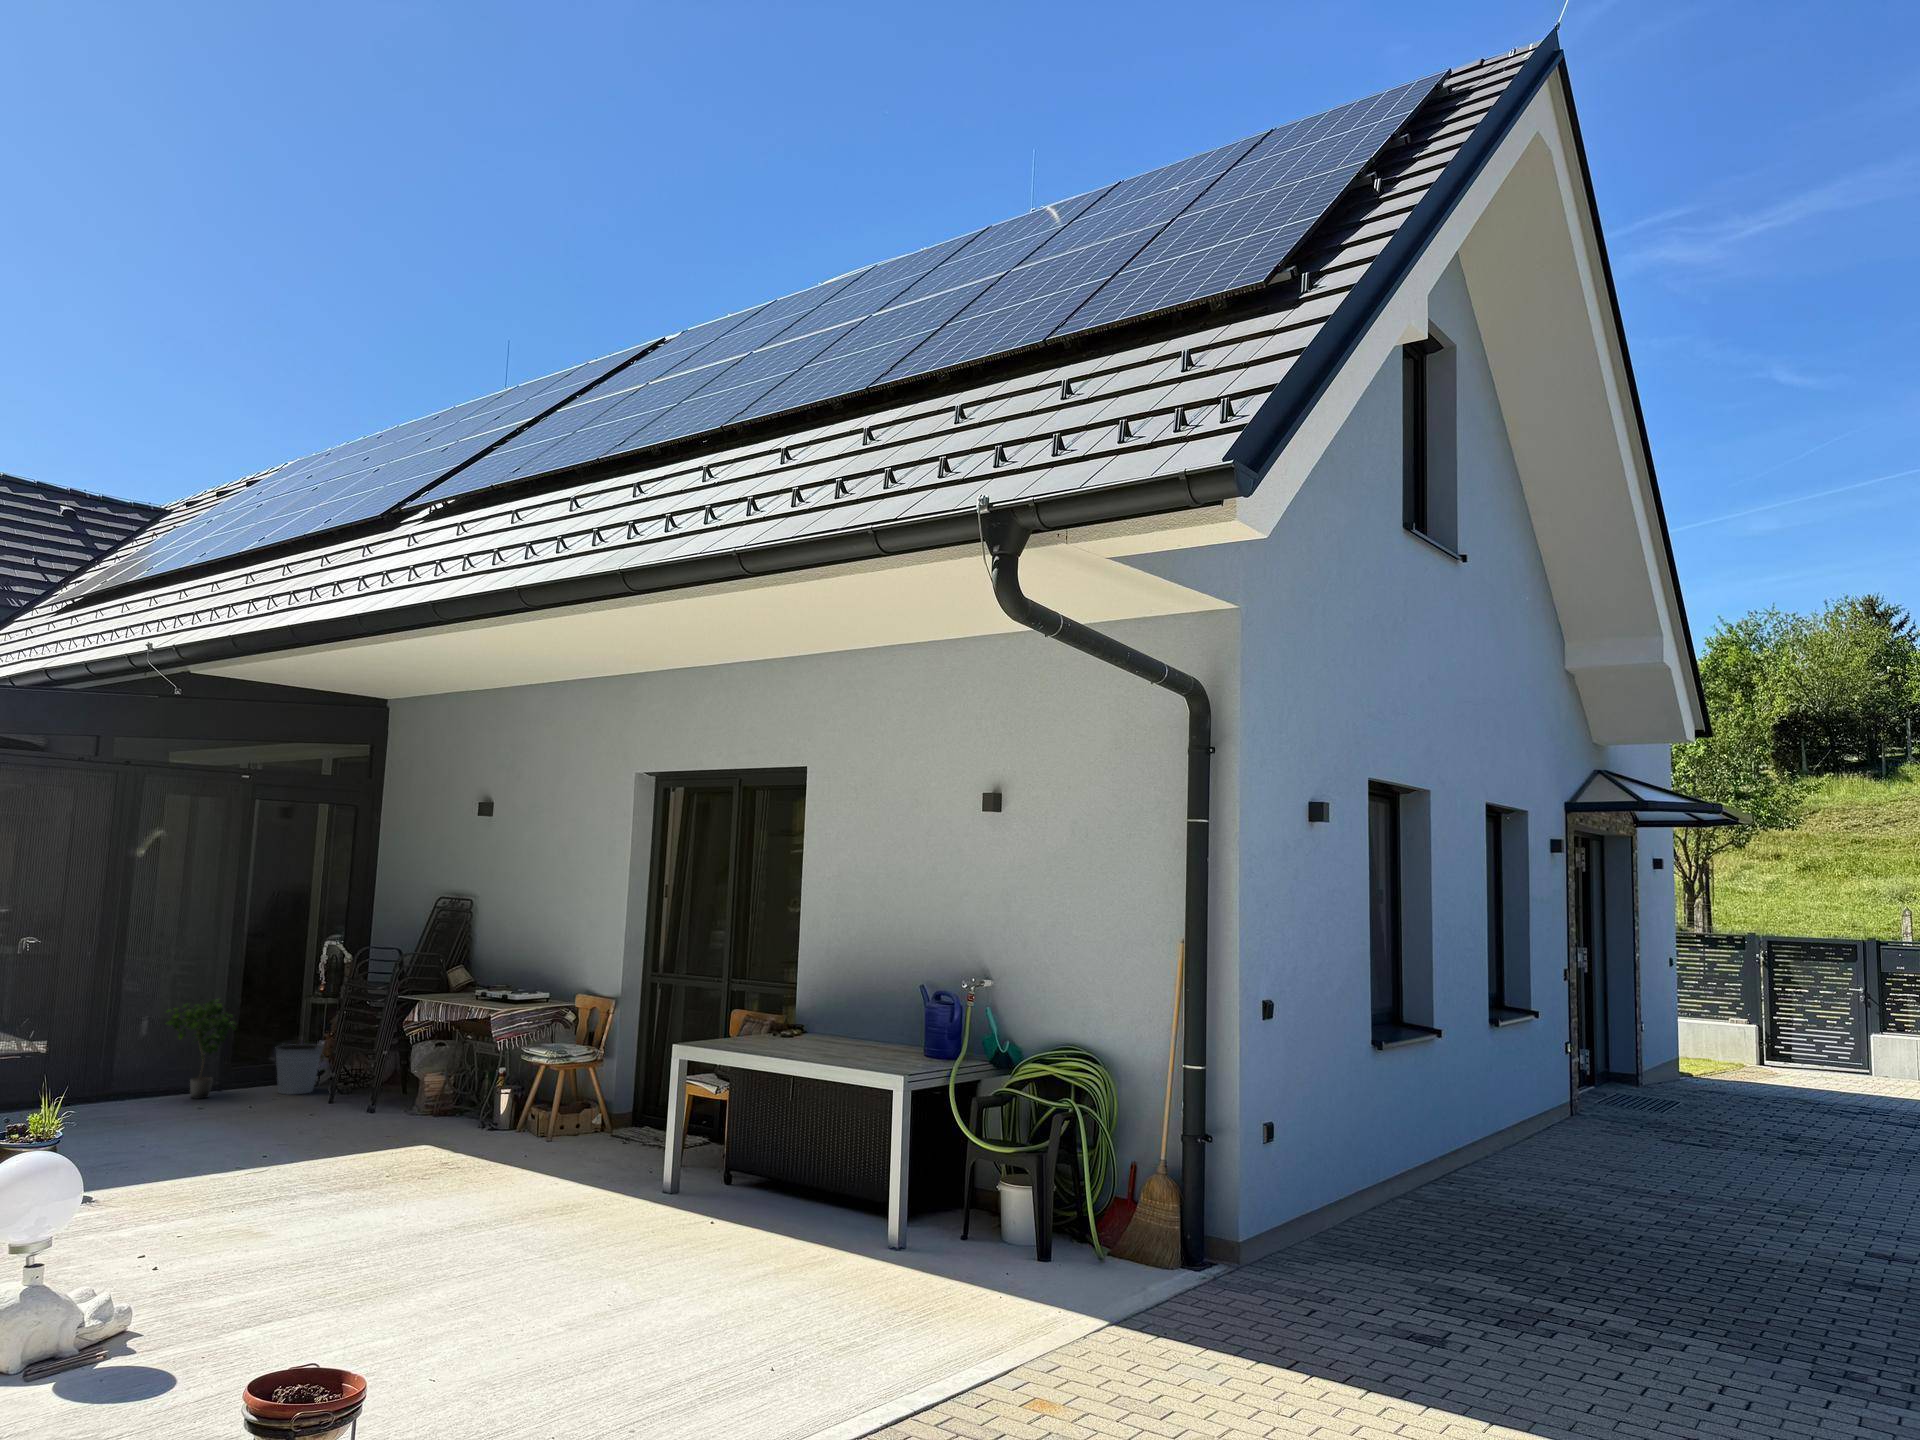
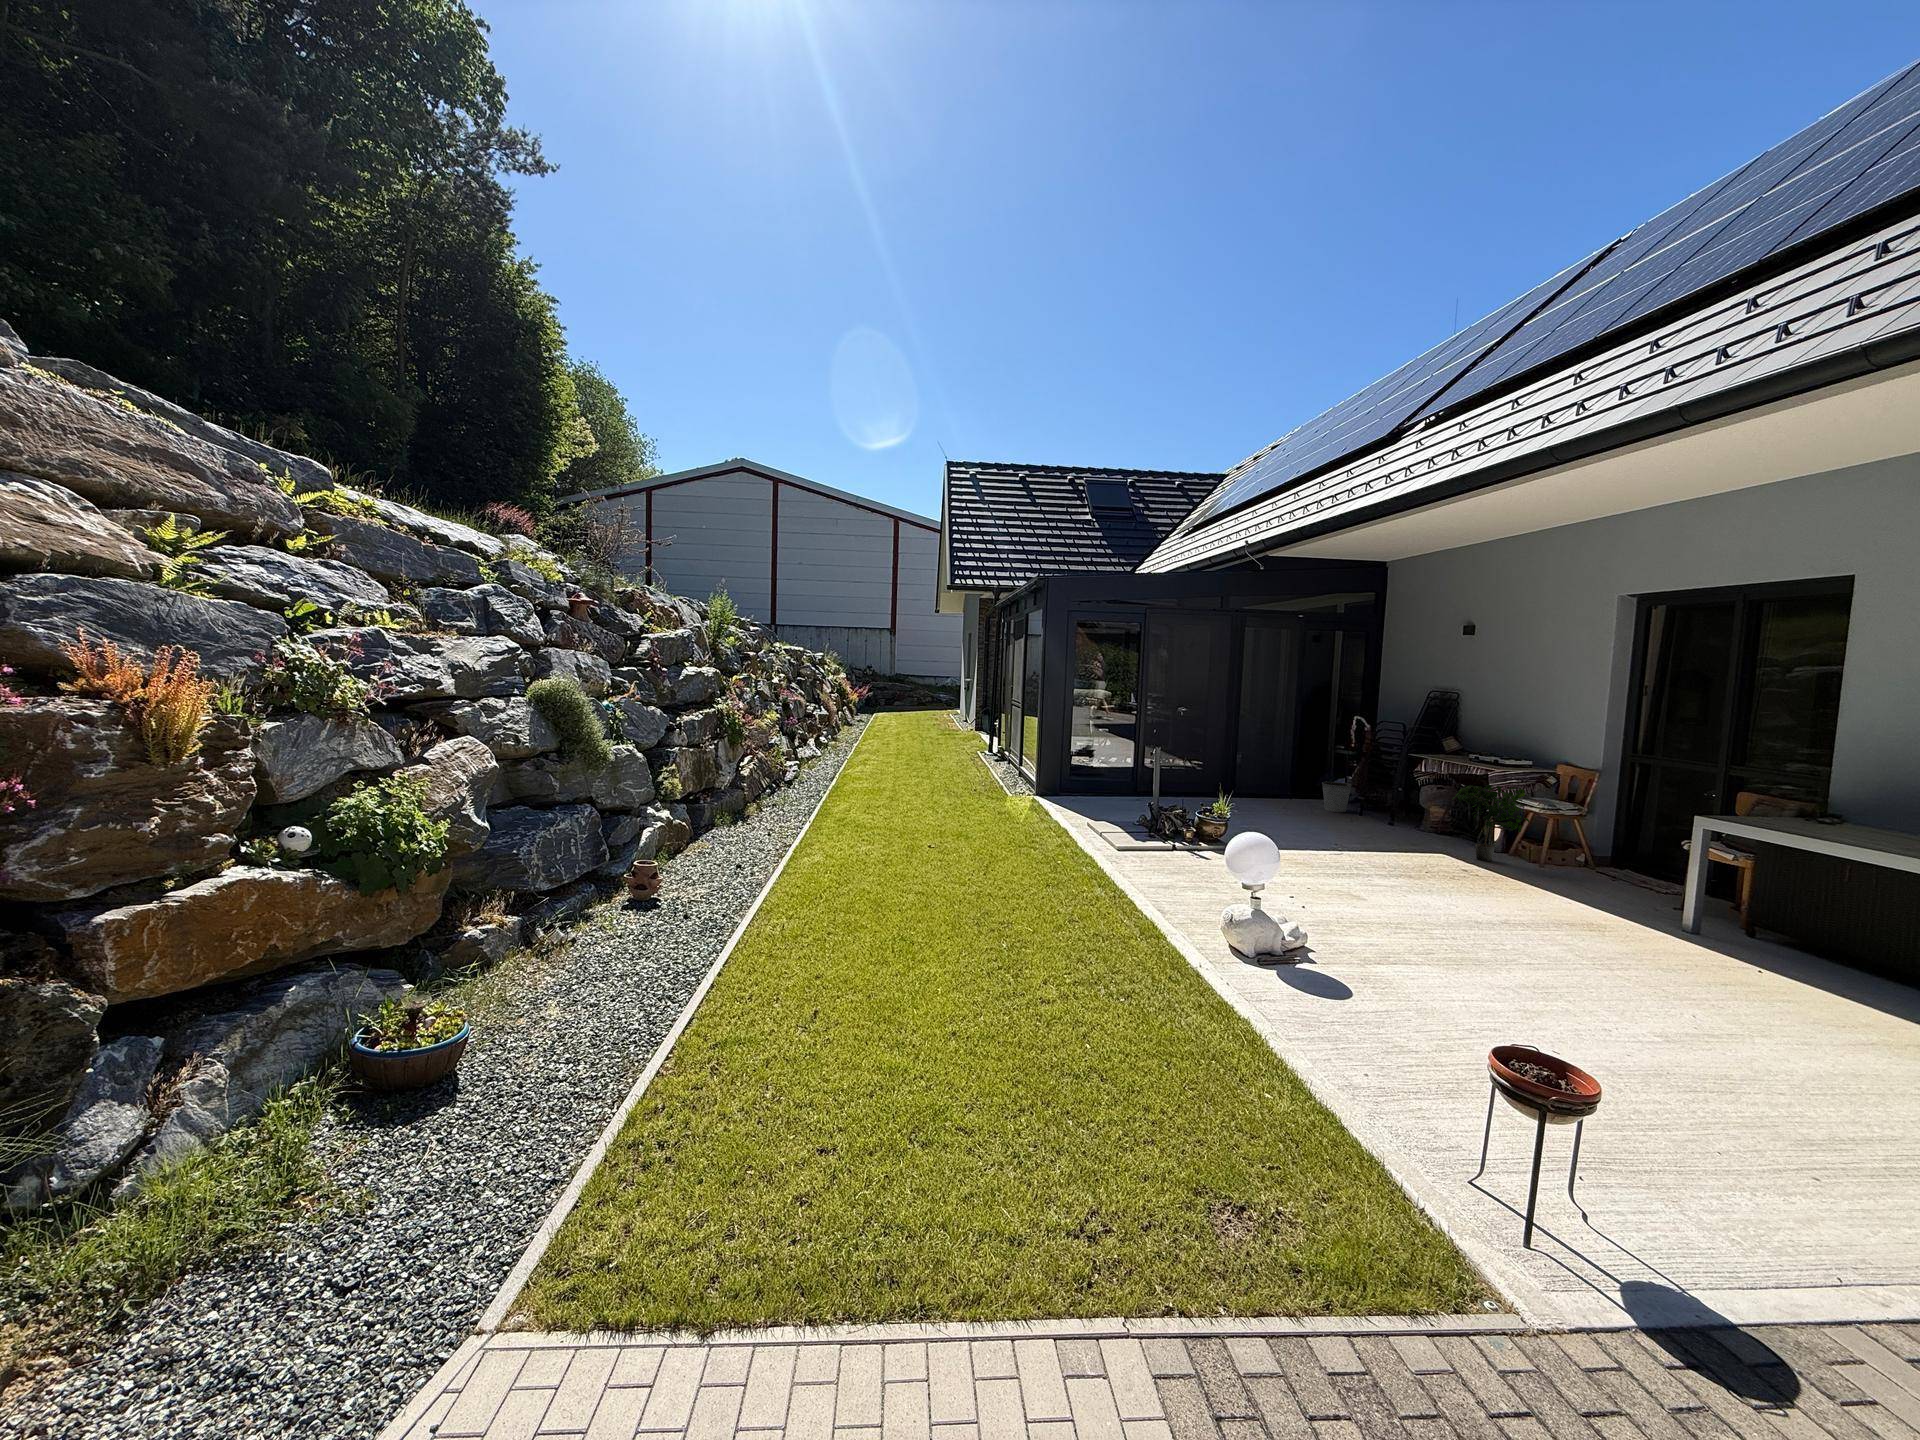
potted plant: present [167,999,236,1099] -> present [1452,785,1529,861]

